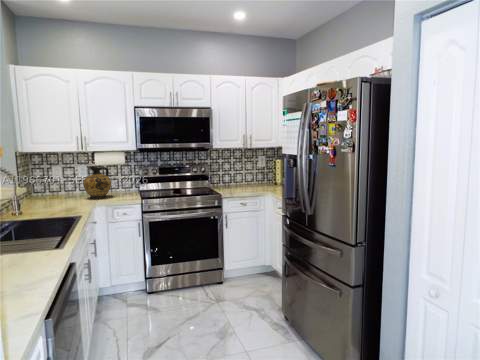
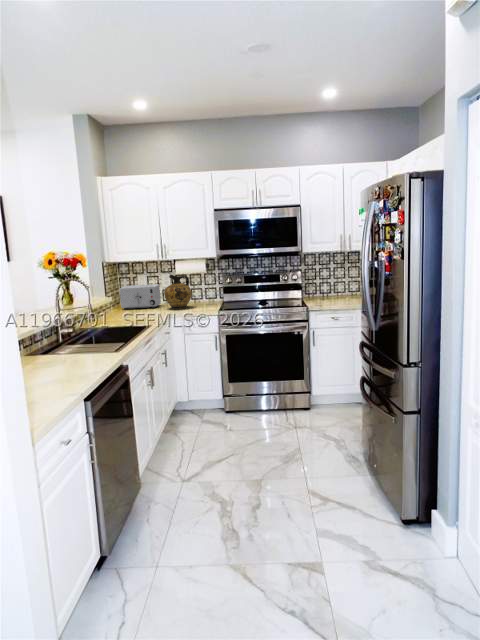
toaster: none [33,175,77,200] -> present [120,284,161,309]

